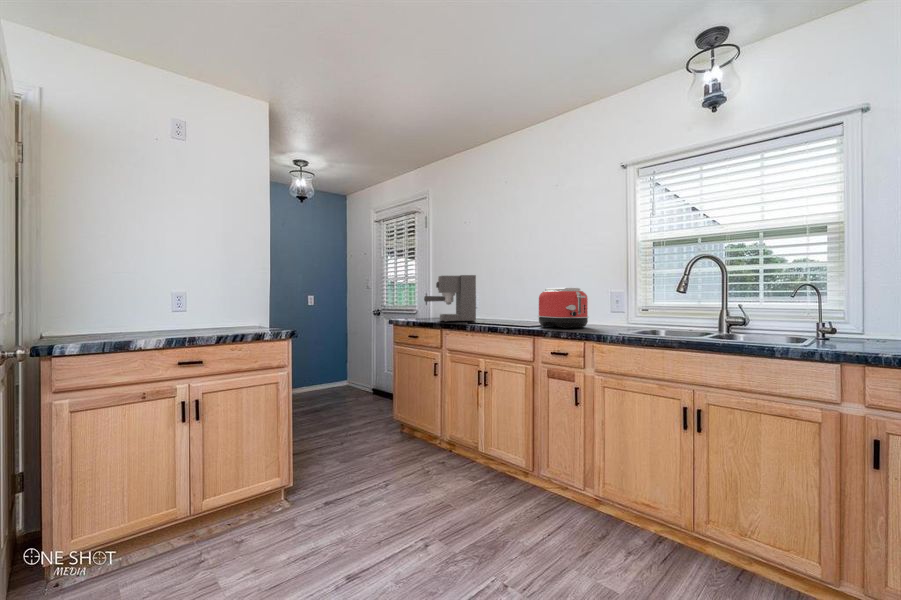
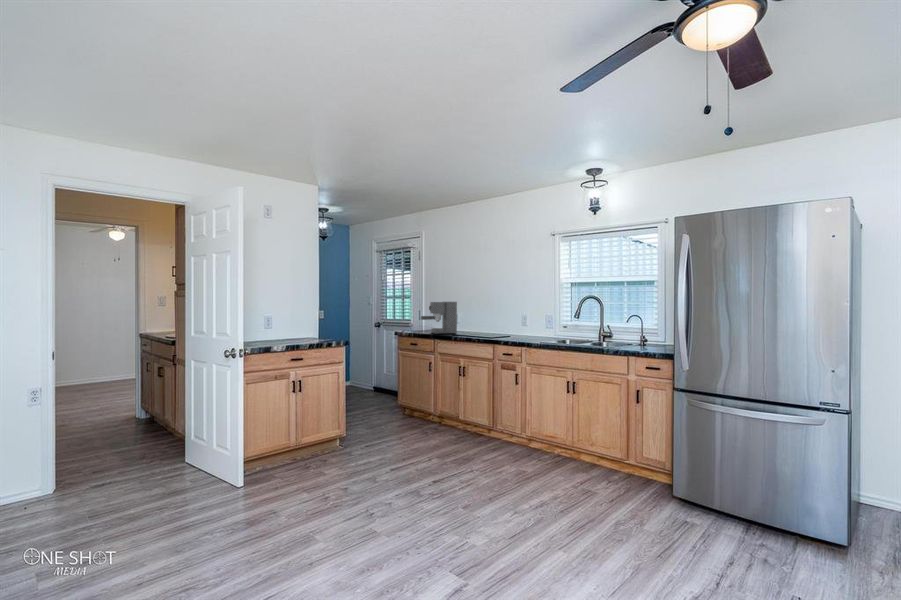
toaster: present [538,288,588,329] -> none [497,314,527,339]

